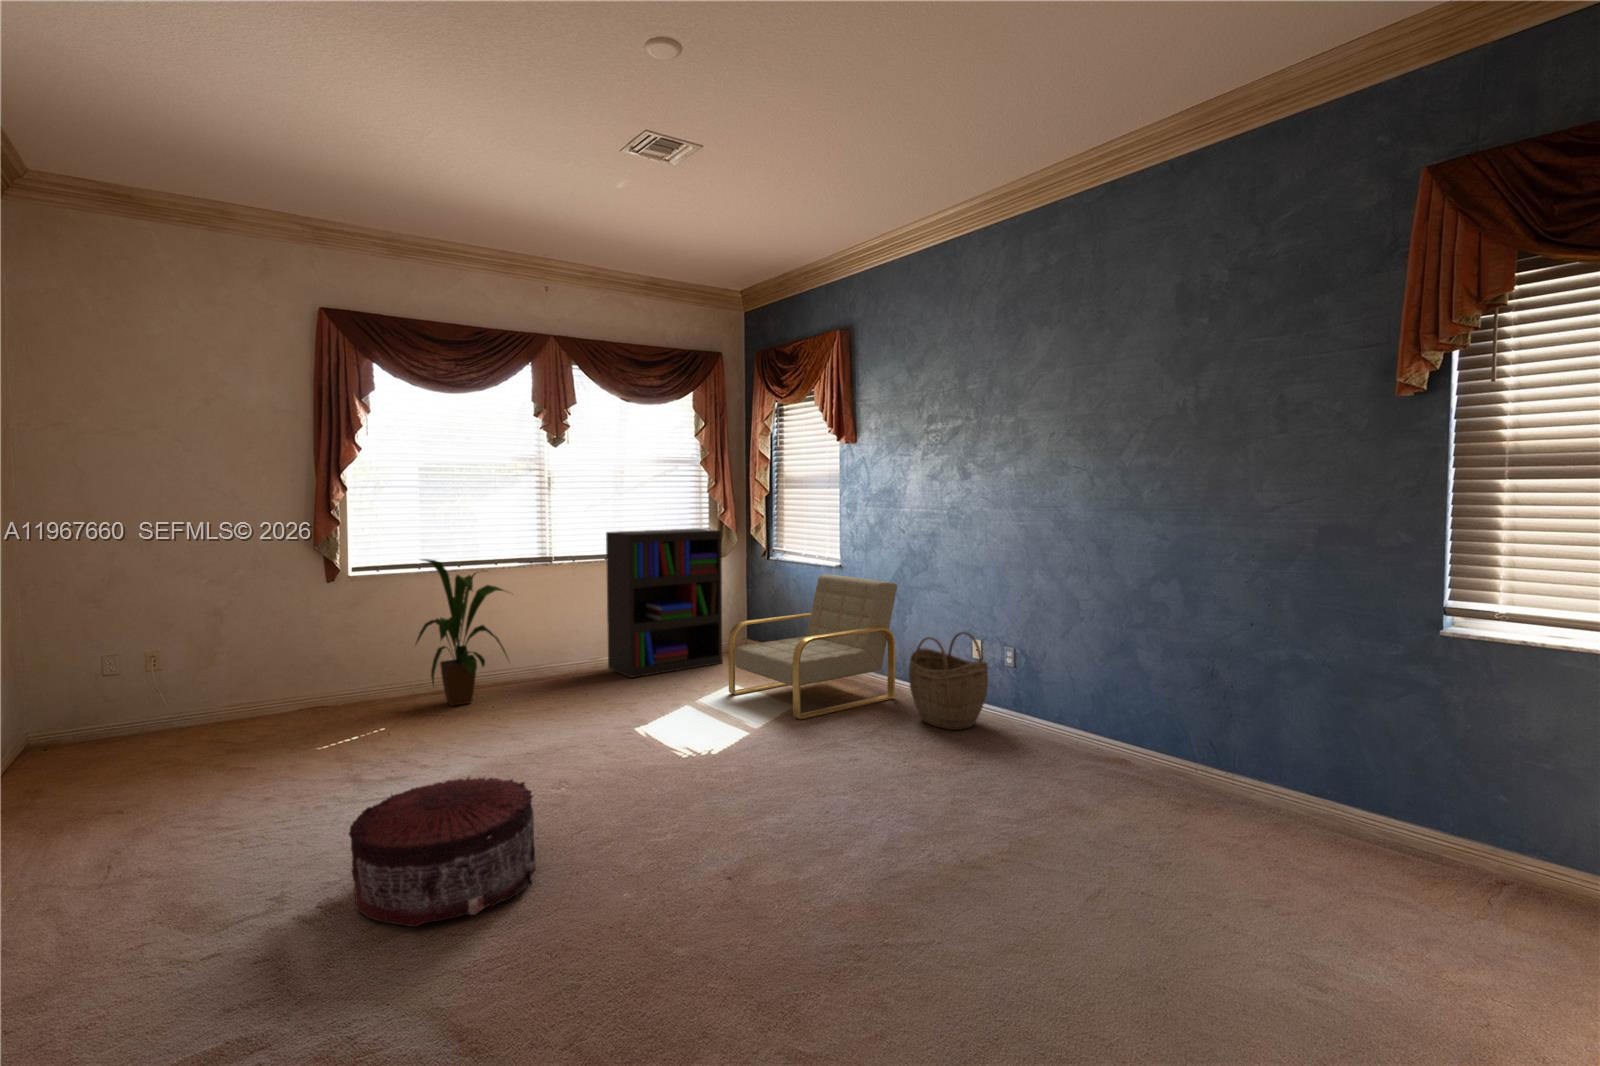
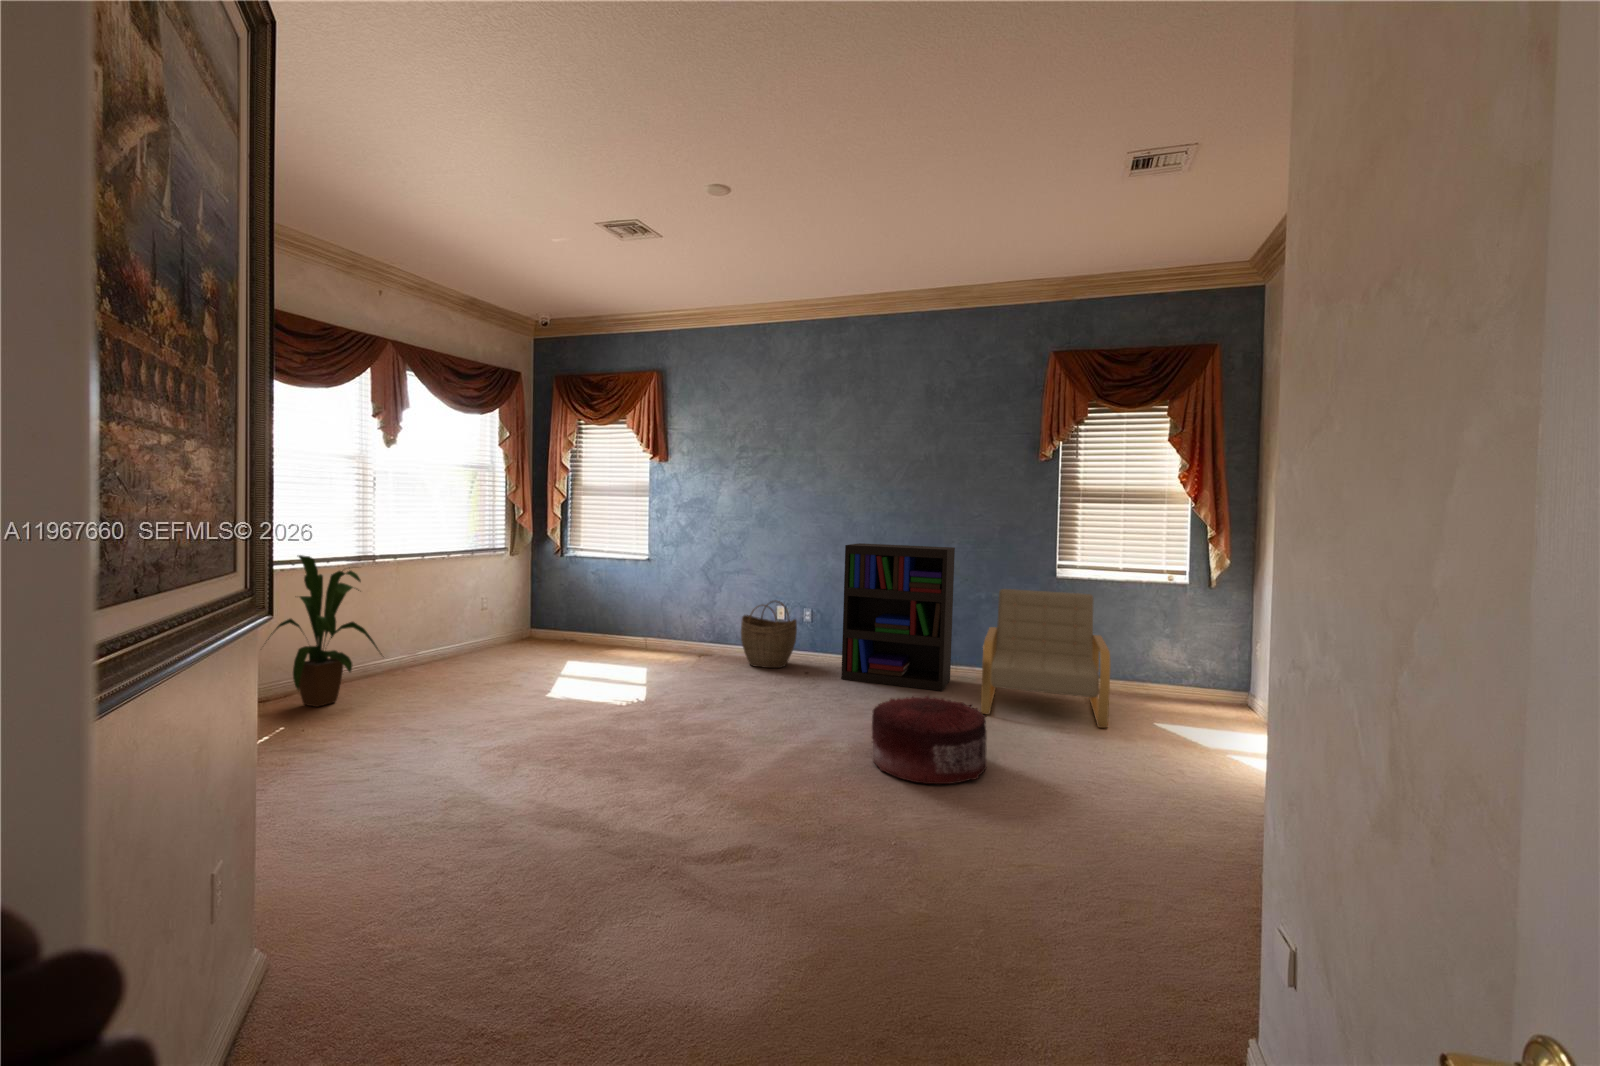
bookshelf: present [606,529,722,678] -> present [841,543,955,691]
armchair: present [728,574,897,719] -> present [981,589,1110,728]
pouf: present [349,777,536,927] -> present [872,696,987,784]

